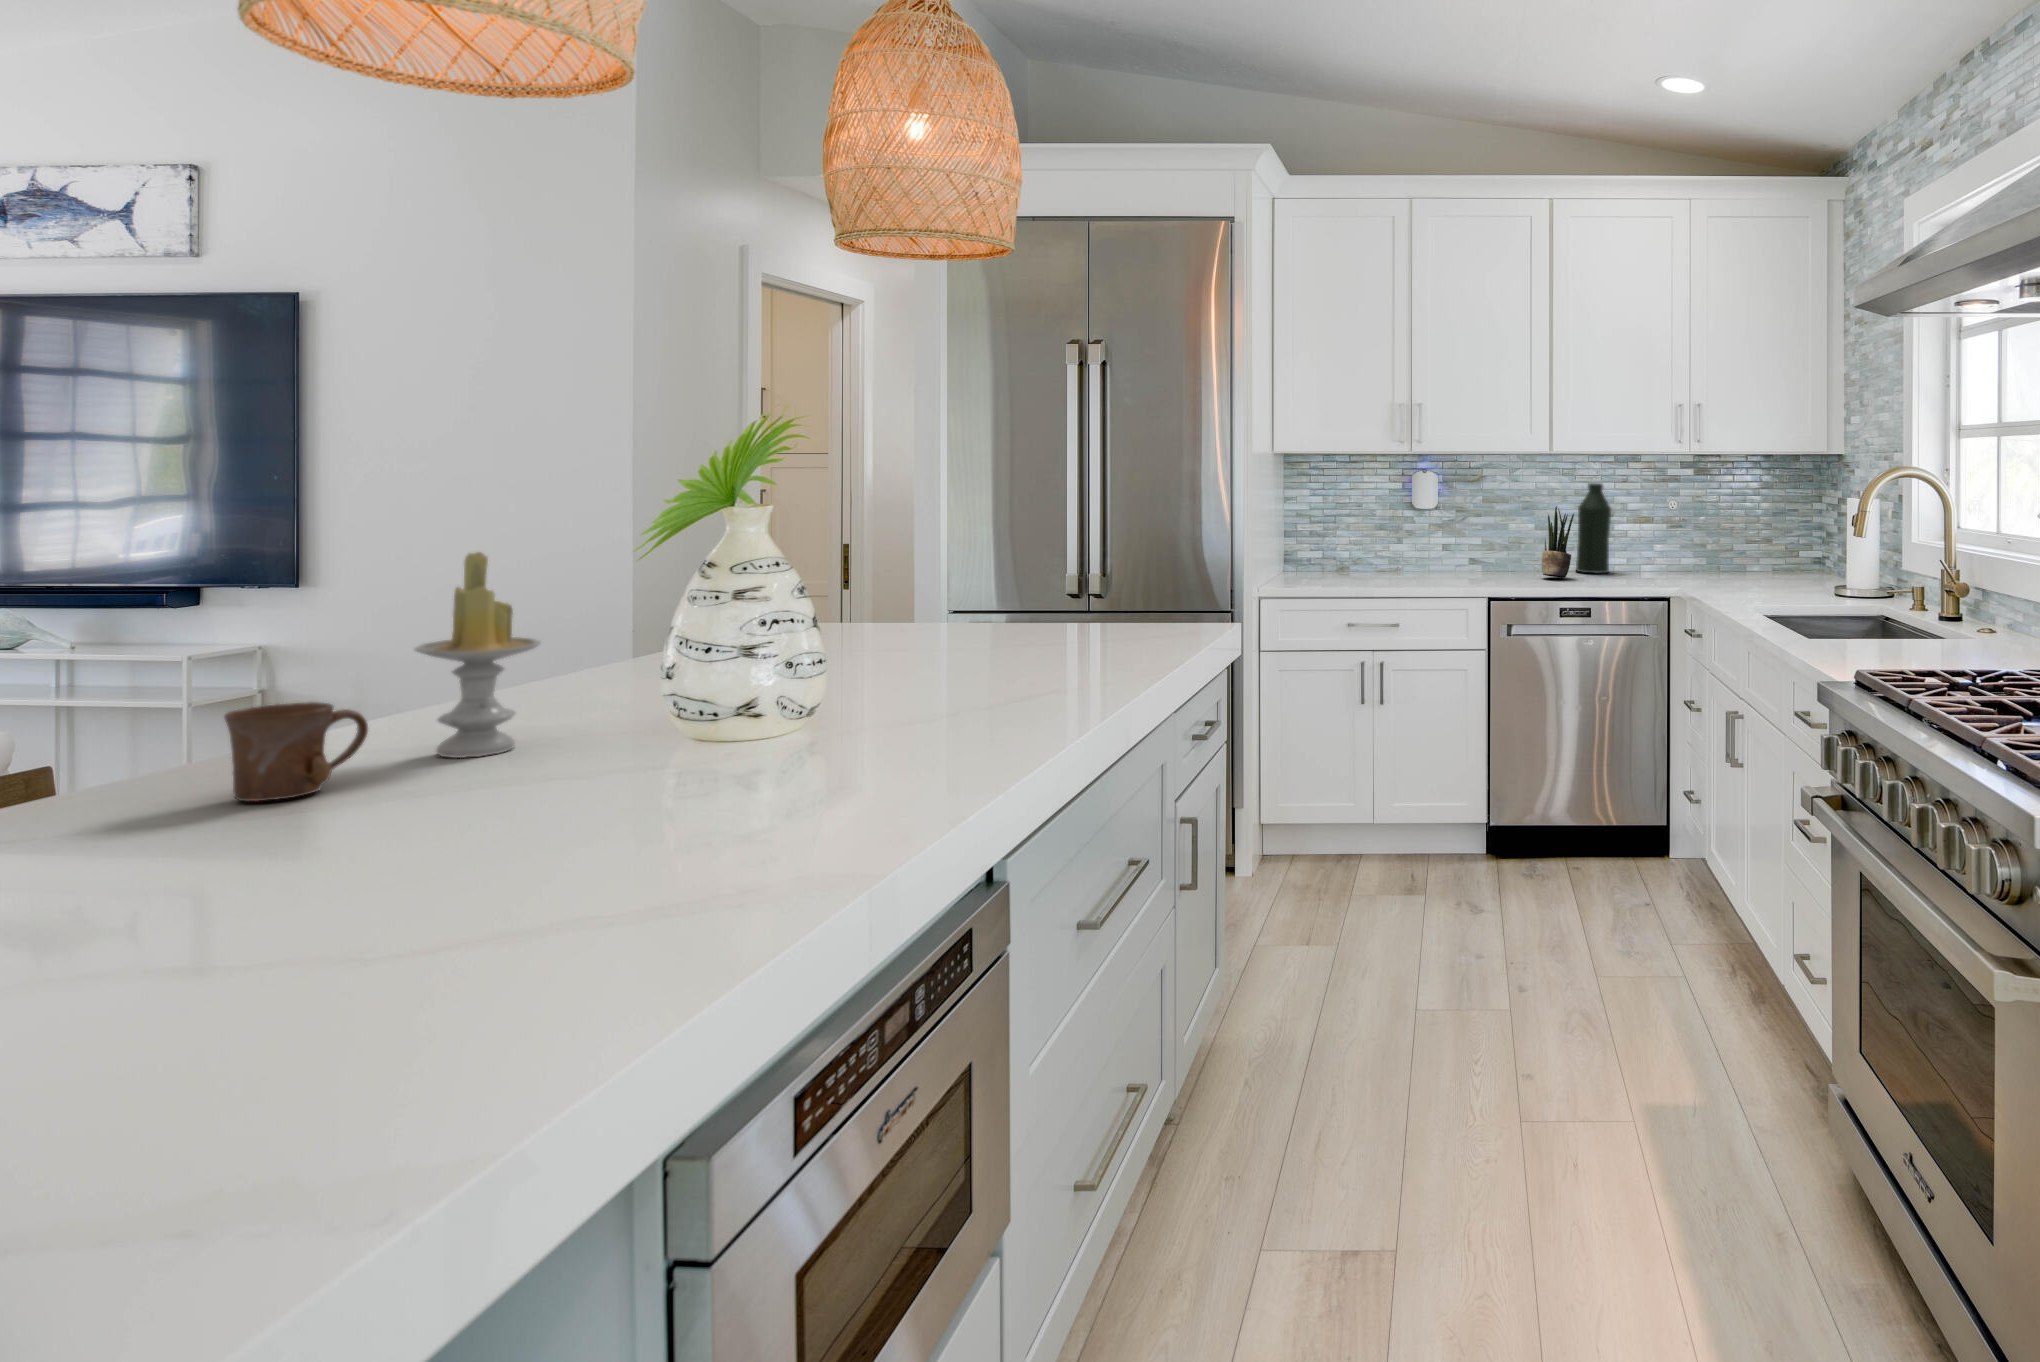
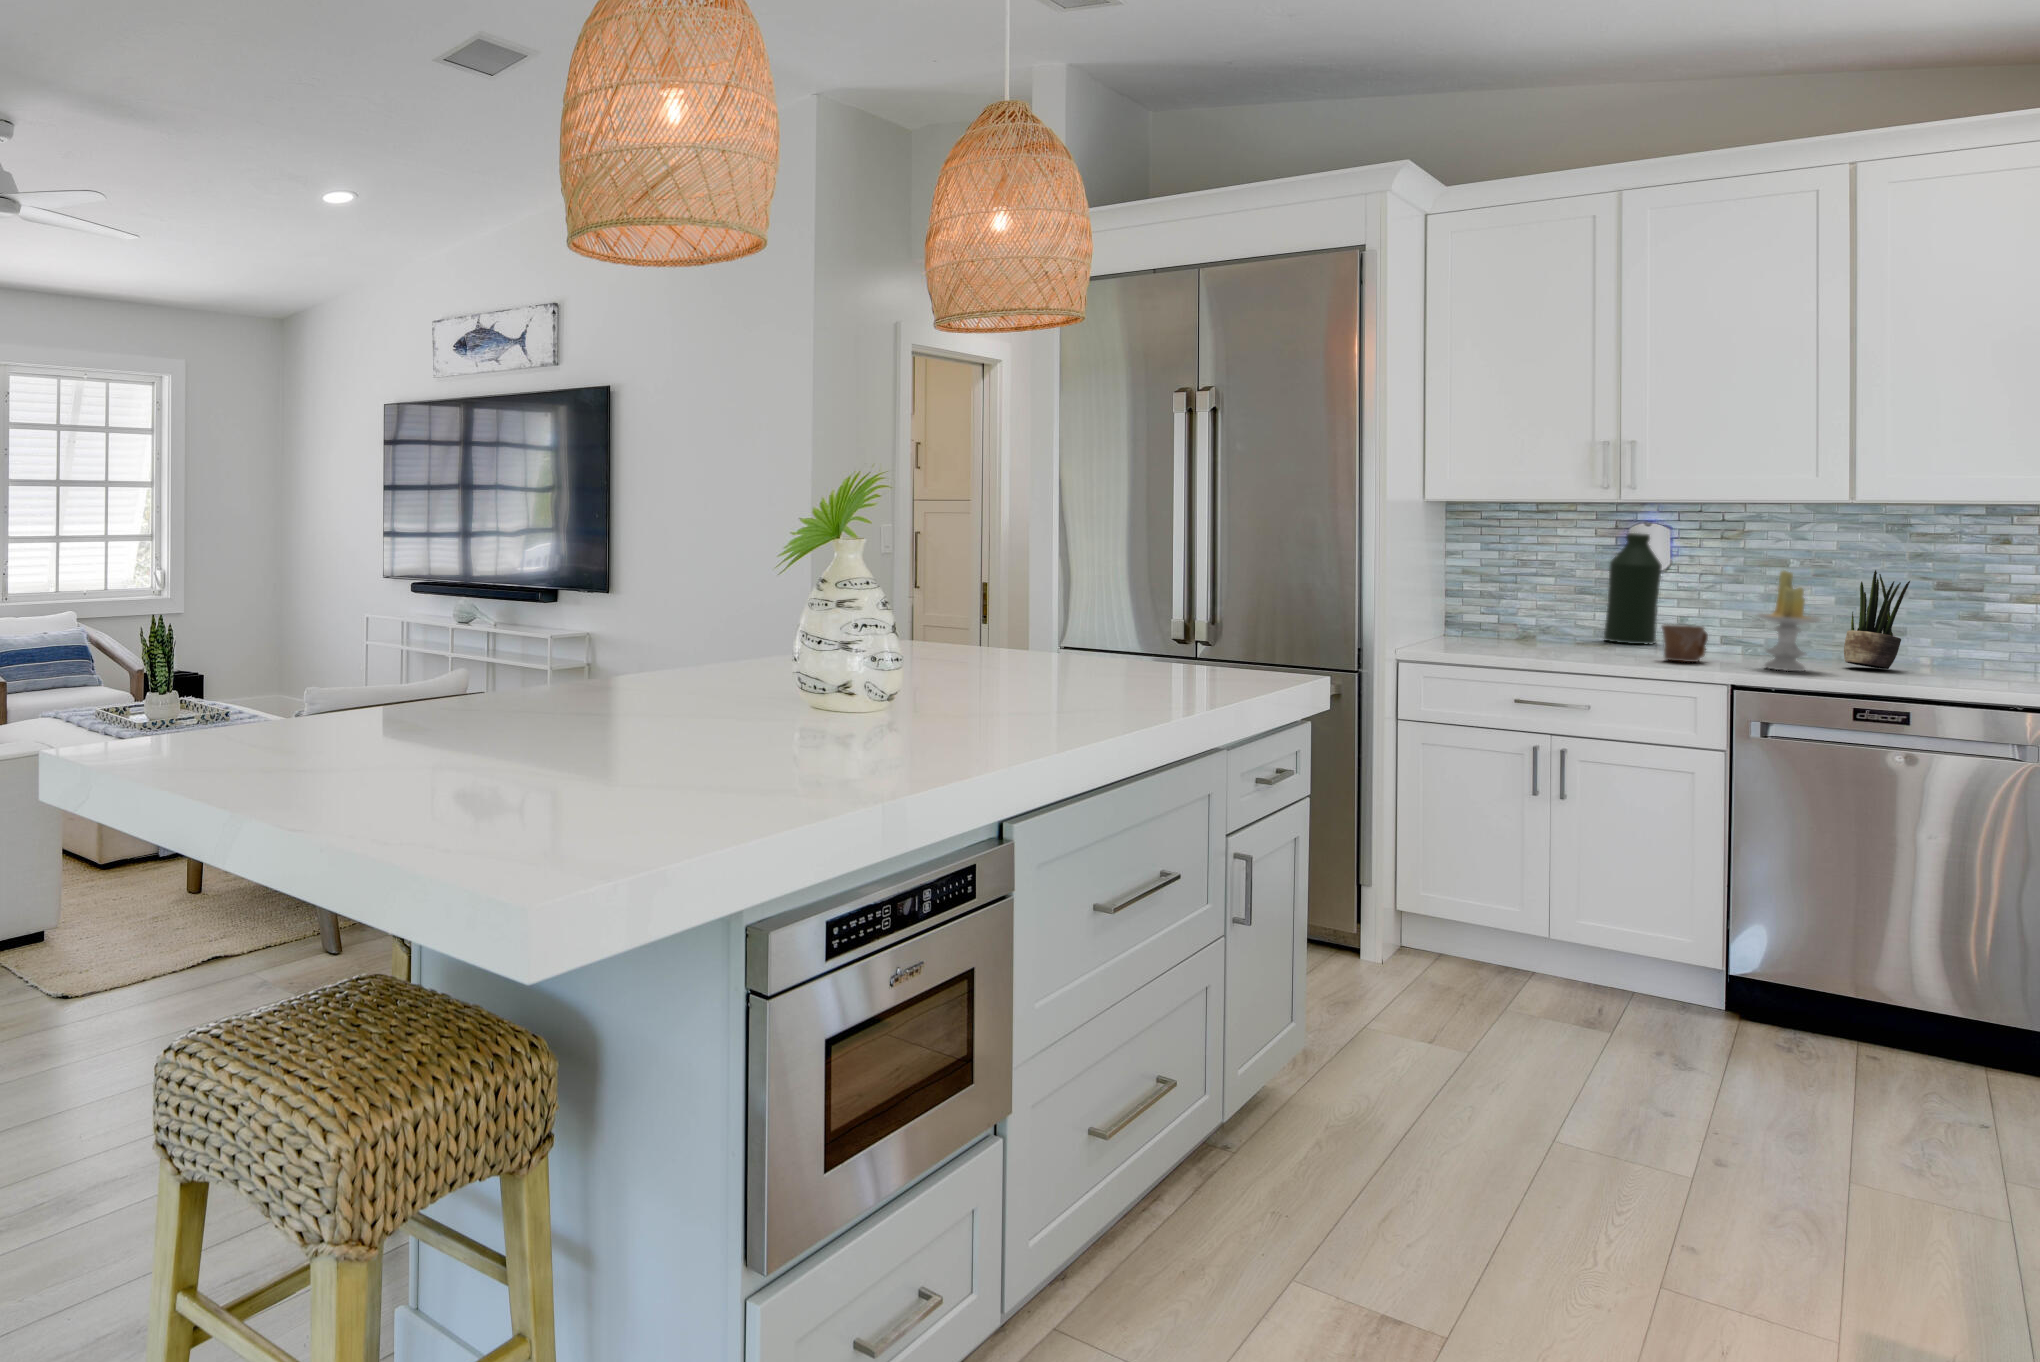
bottle: present [1576,483,1611,573] -> present [1603,533,1662,644]
candle: present [415,552,540,758] -> present [1757,571,1822,671]
mug: present [224,702,368,801] -> present [1662,624,1708,662]

